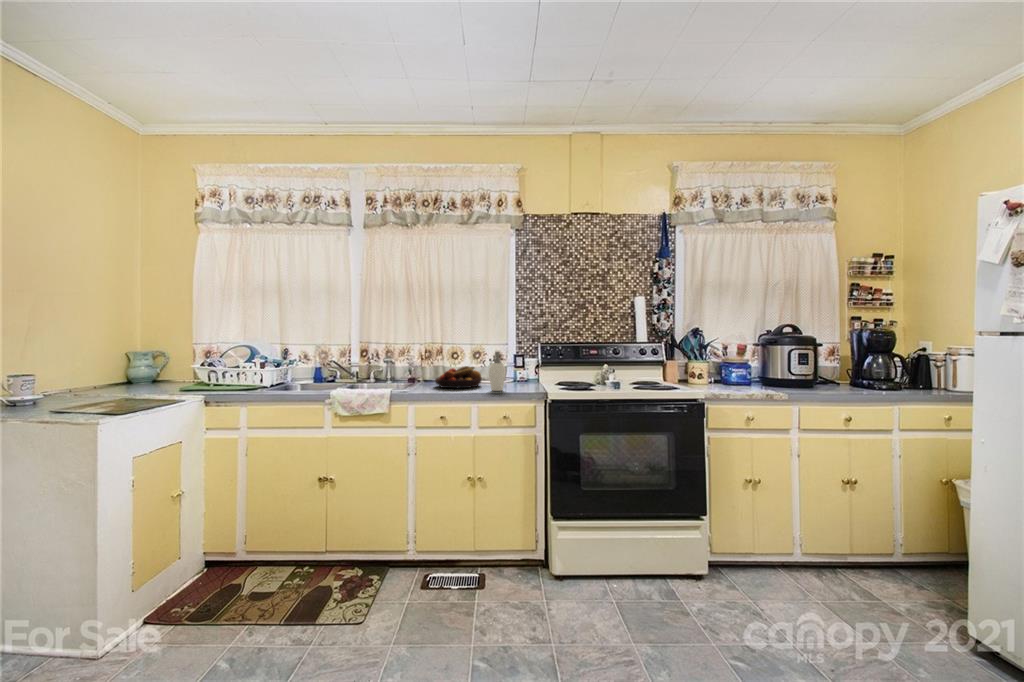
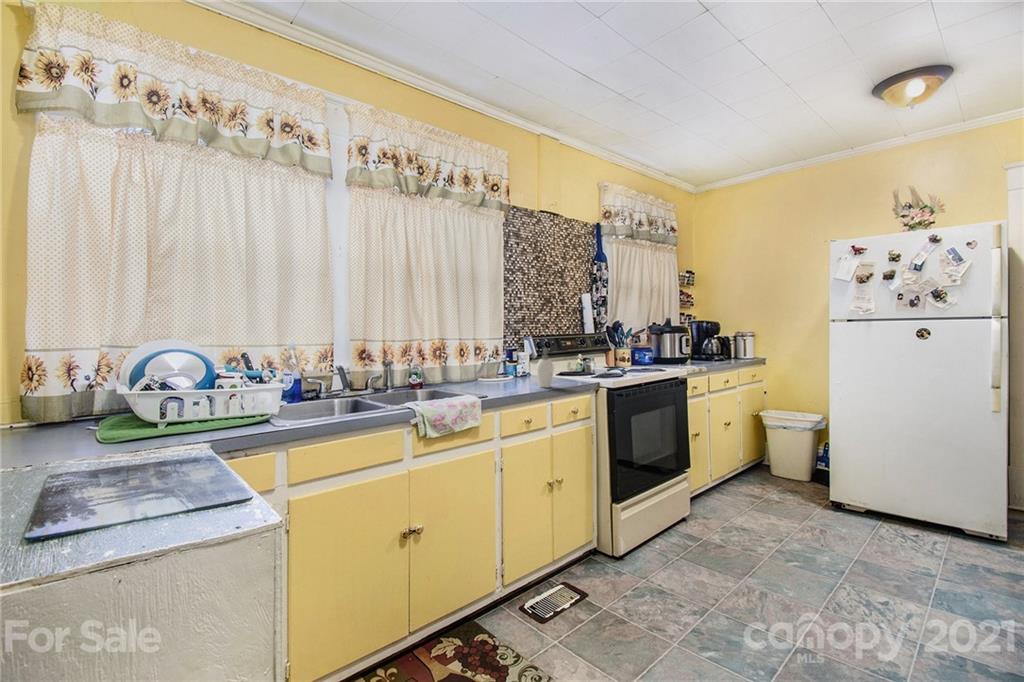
fruit bowl: present [435,366,482,388] -> none [465,364,516,389]

